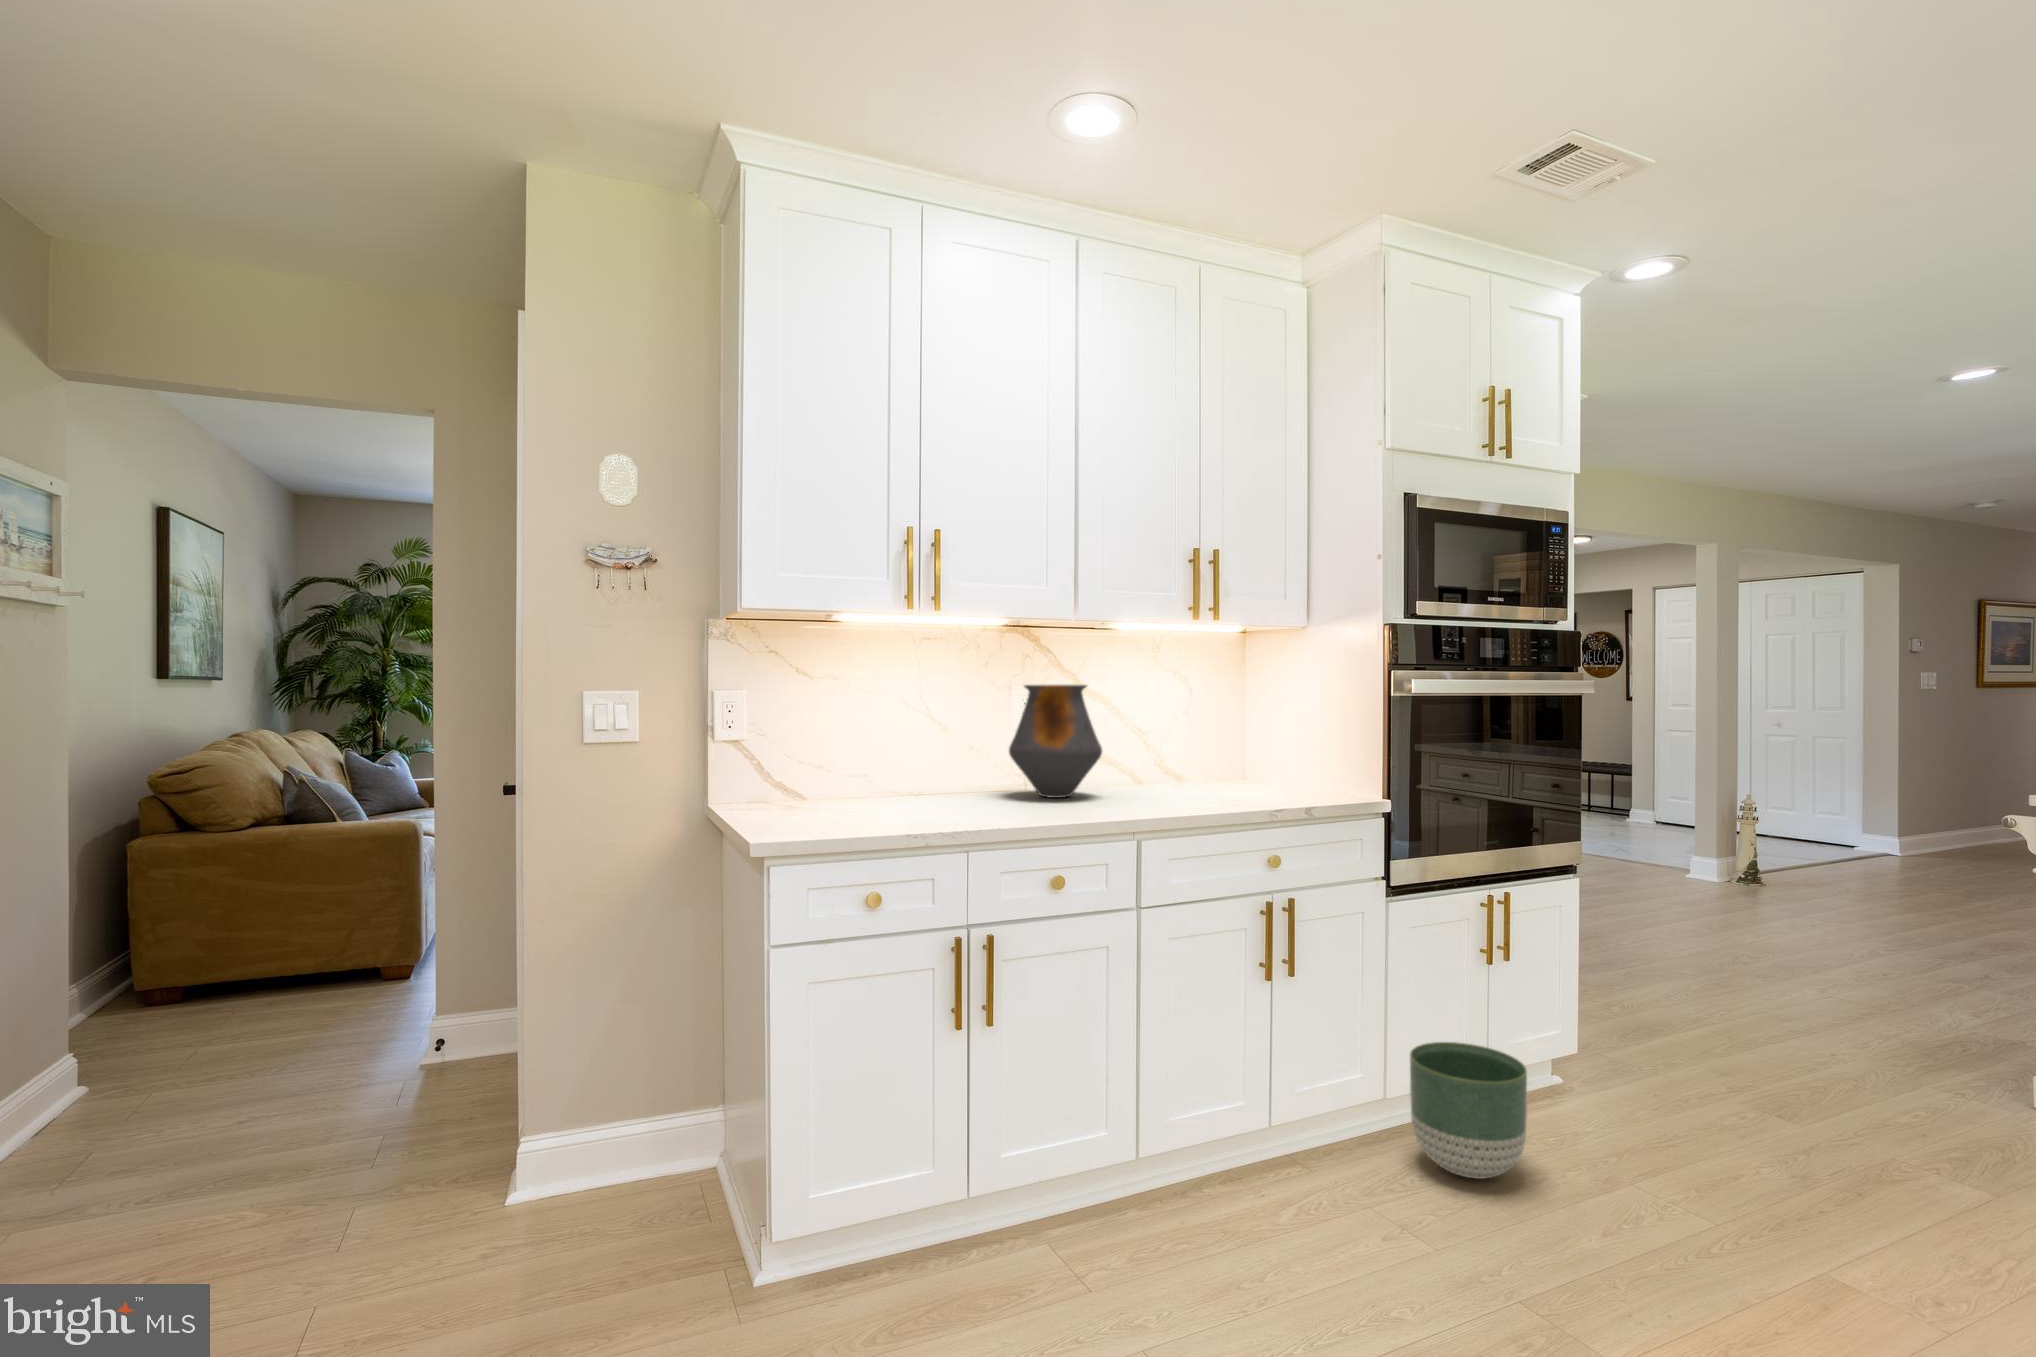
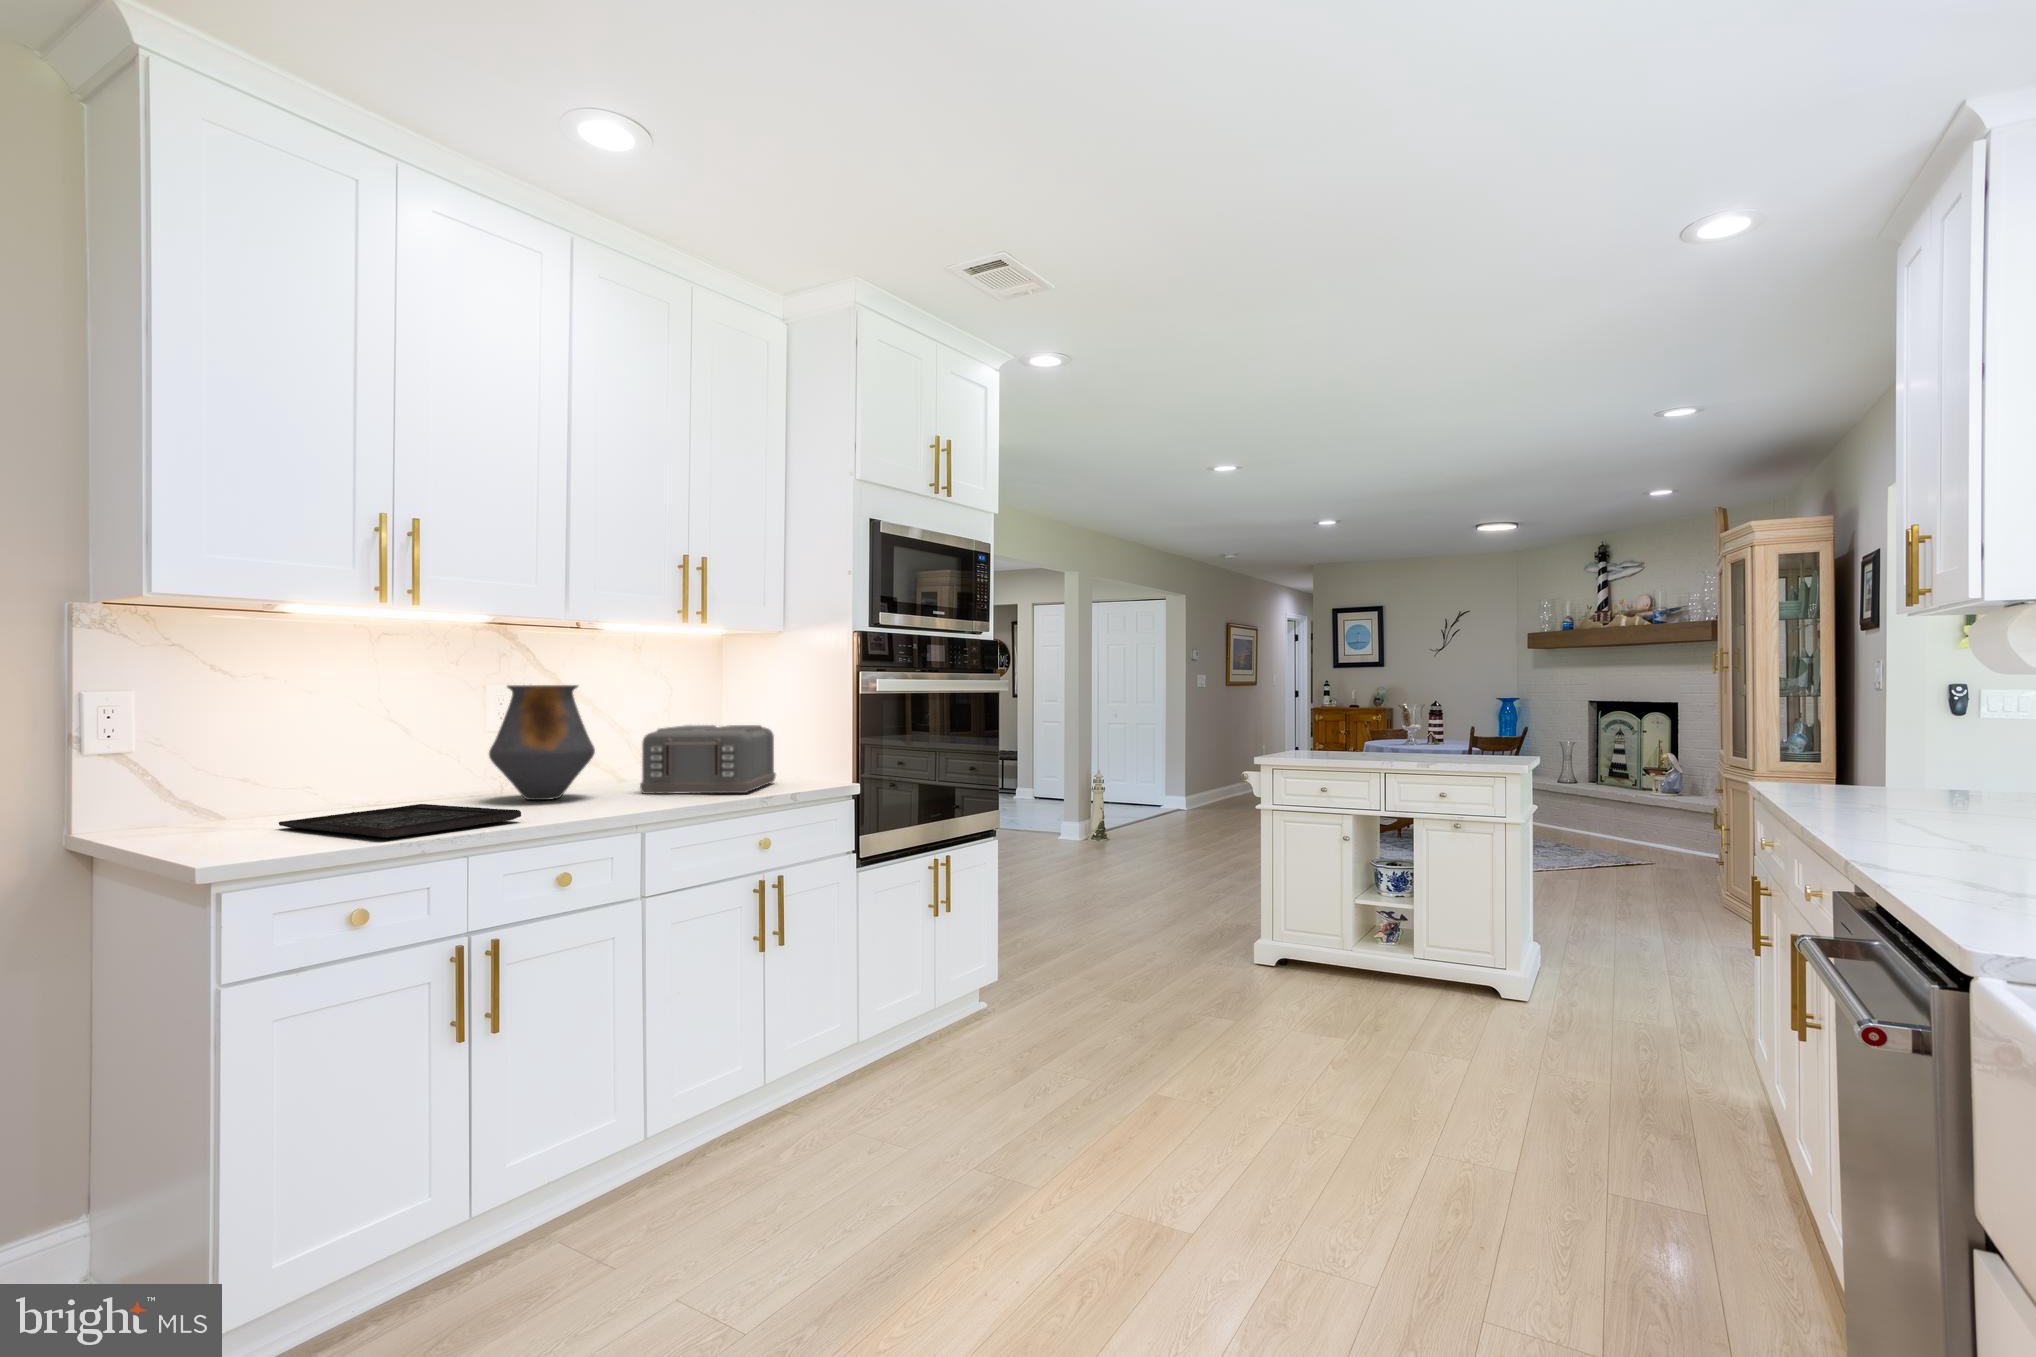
toaster: none [1146,727,1291,804] -> present [640,725,776,794]
tray: none [837,795,1022,827] -> present [279,804,521,838]
planter: present [1410,1042,1527,1179] -> none [879,981,967,1089]

